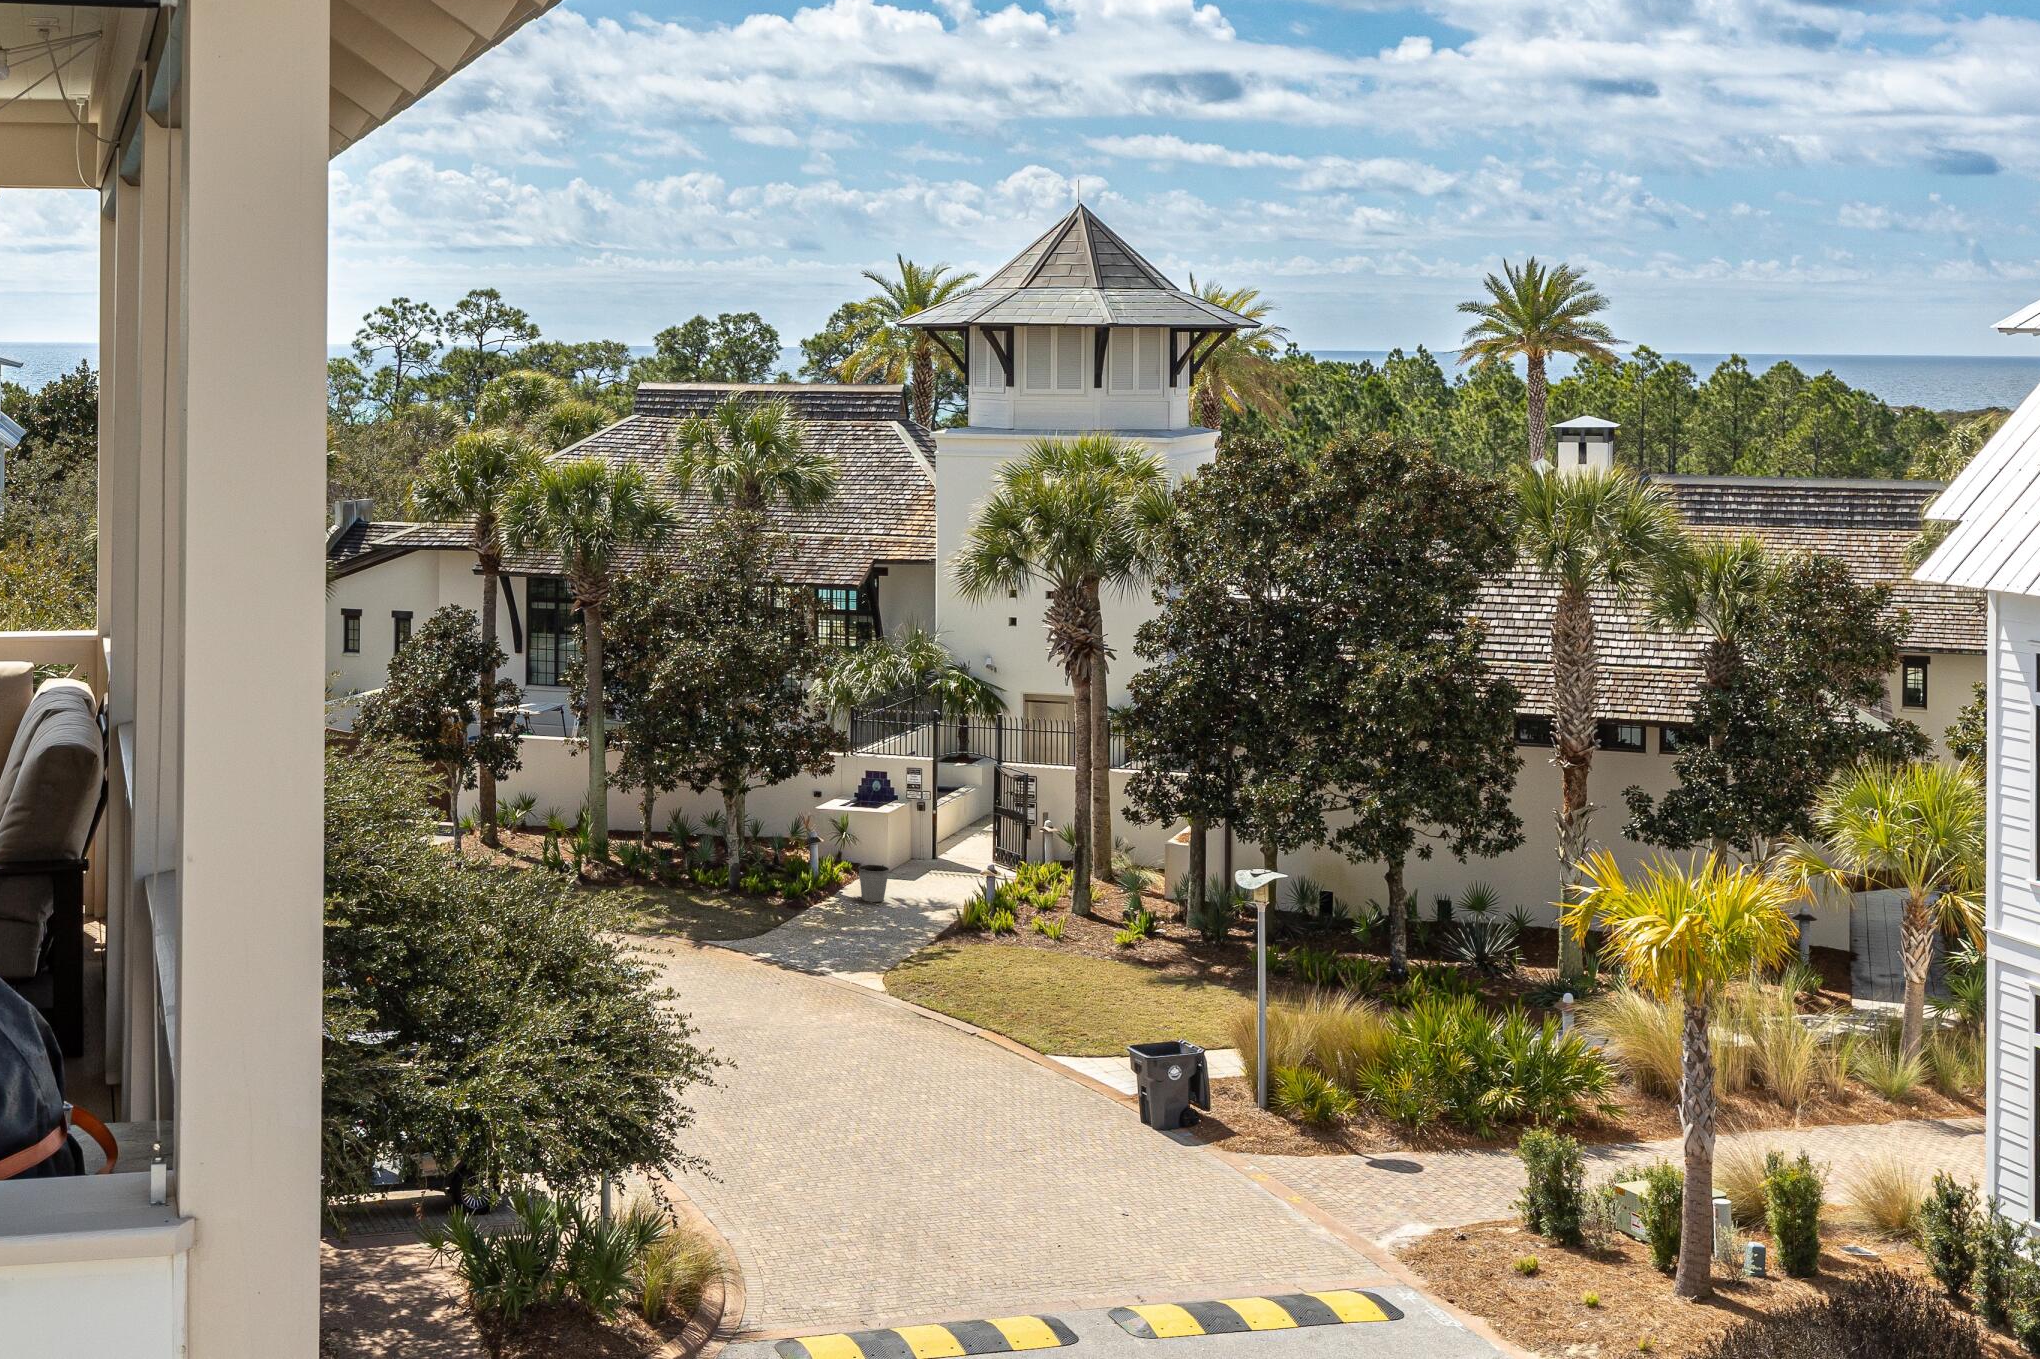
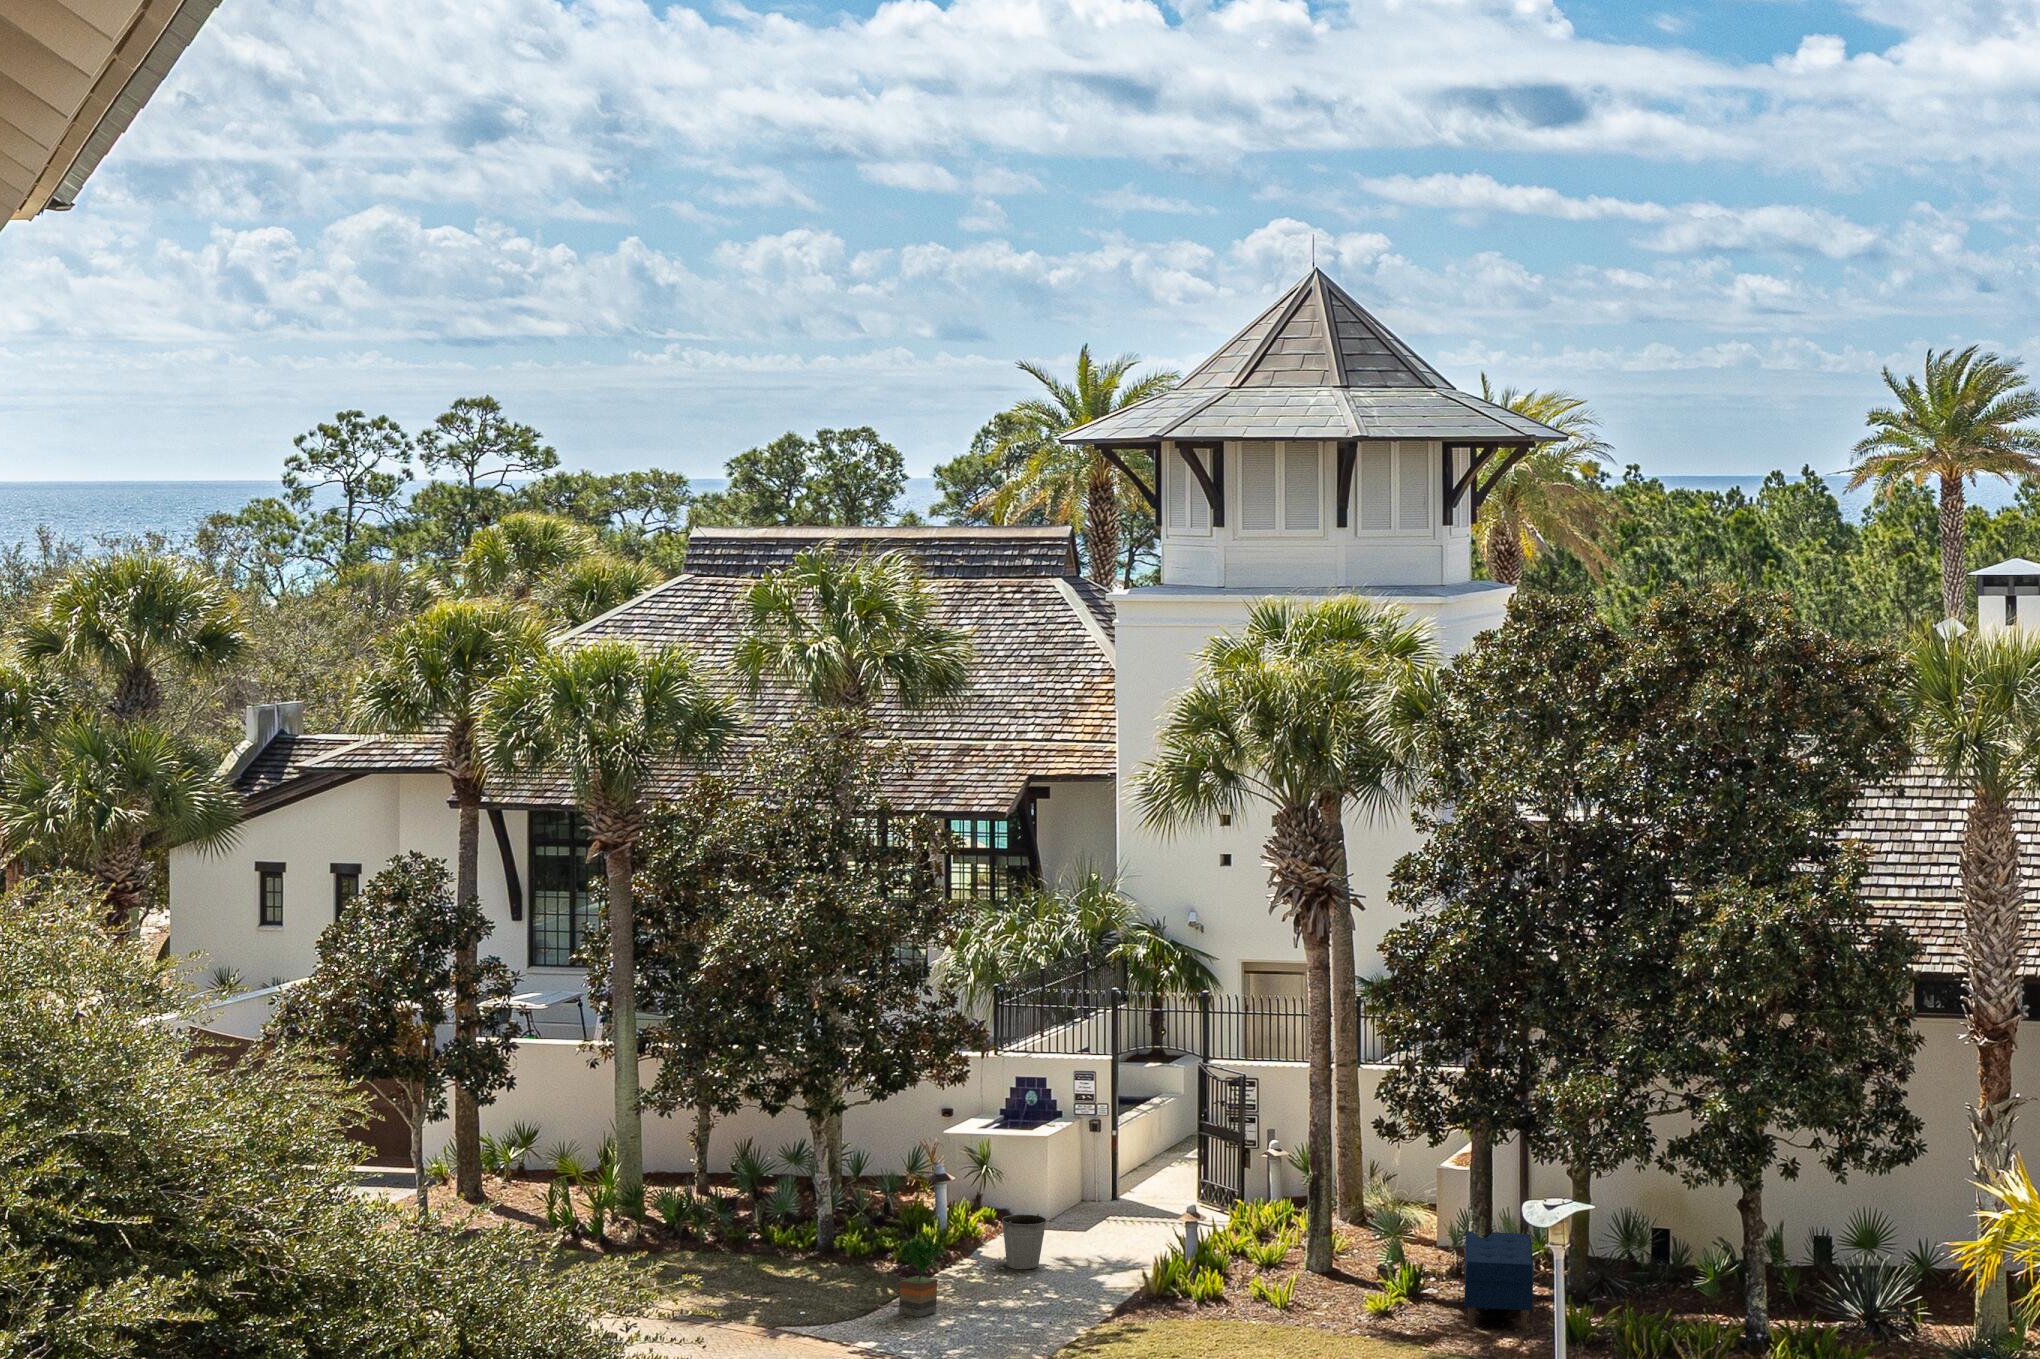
potted tree: none [792,877,824,931] -> present [899,1238,946,1317]
bench: none [1185,888,1235,958] -> present [1465,1231,1534,1331]

